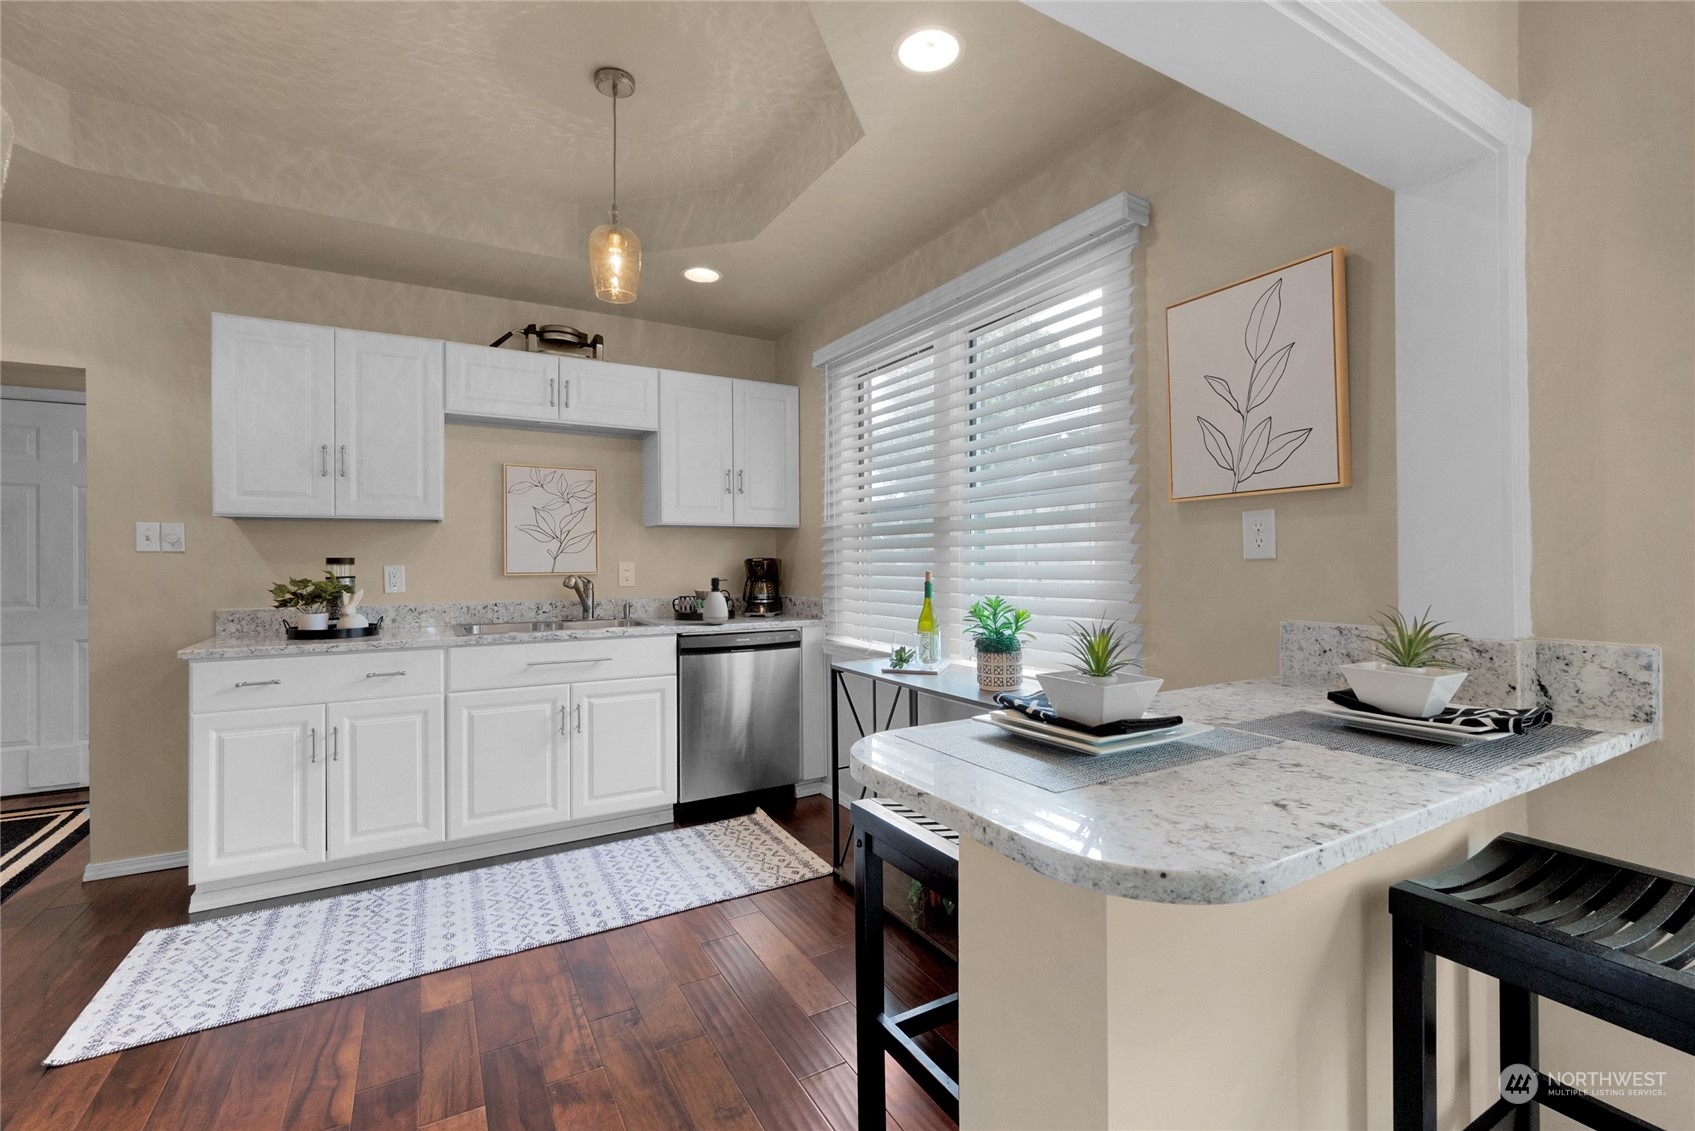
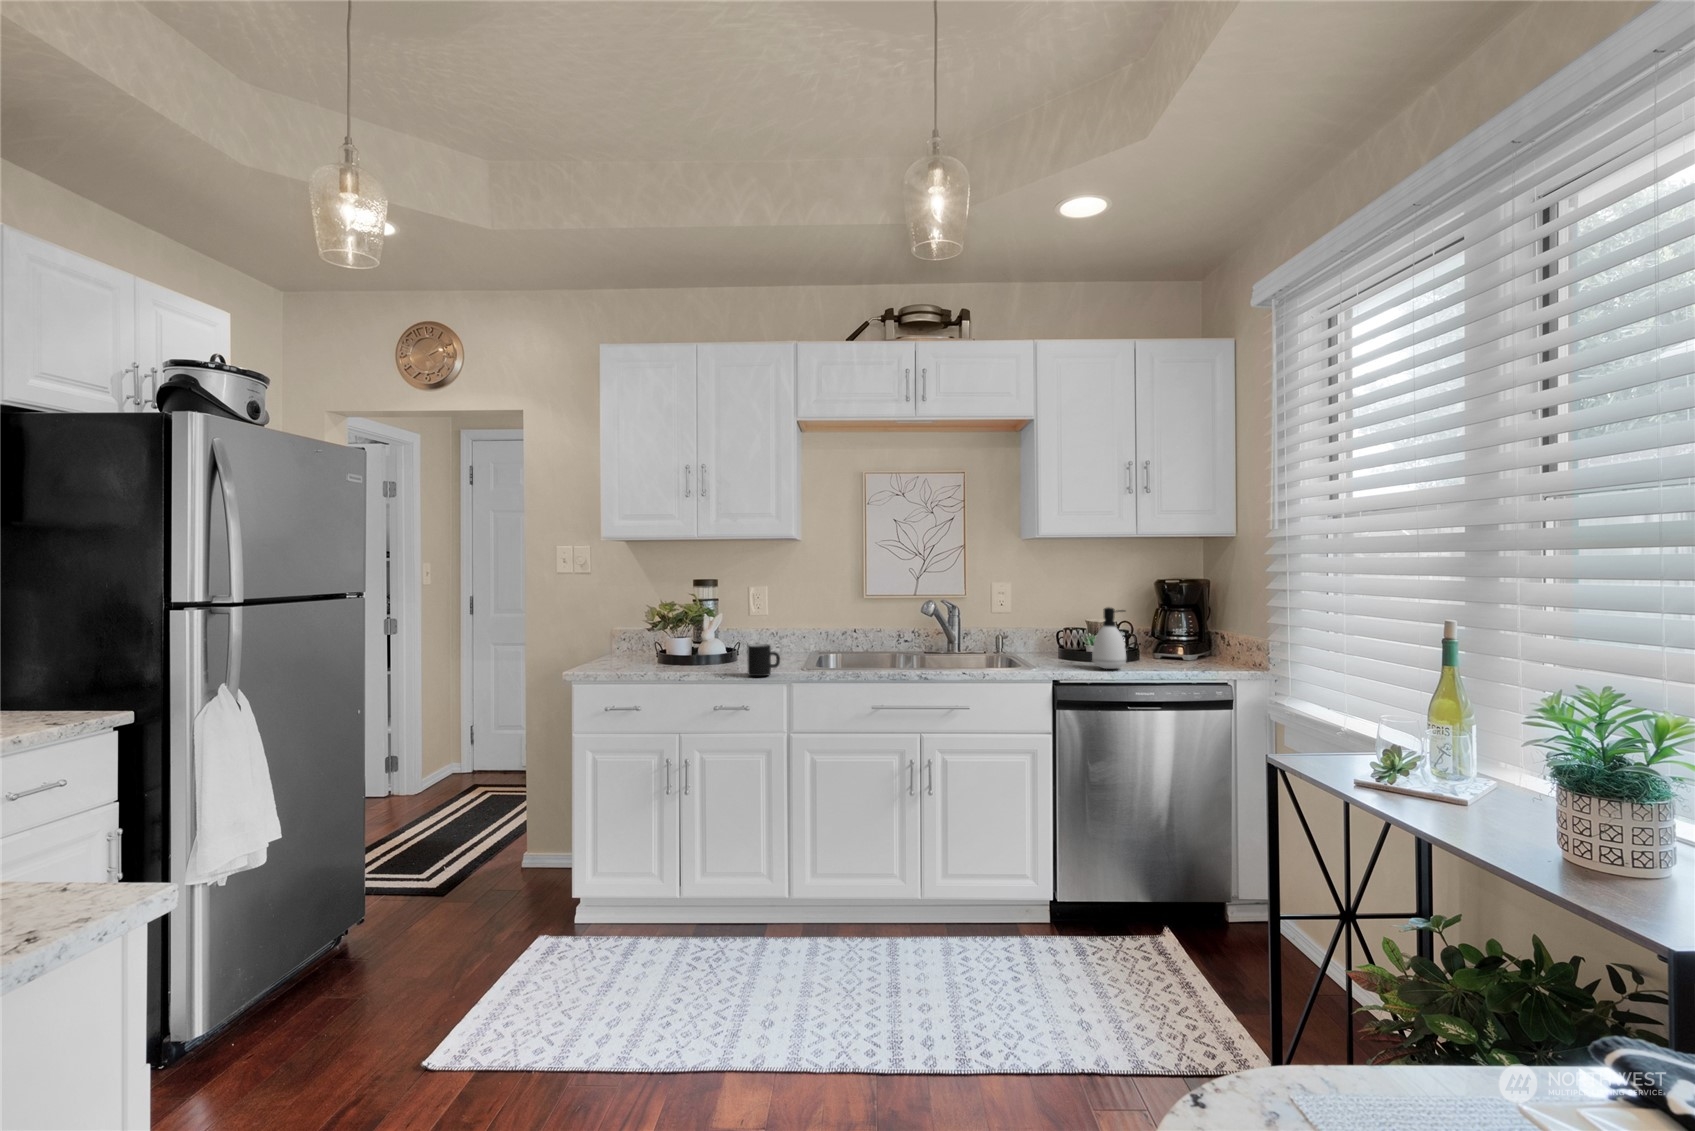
mug: none [401,614,434,643] -> present [747,644,780,676]

